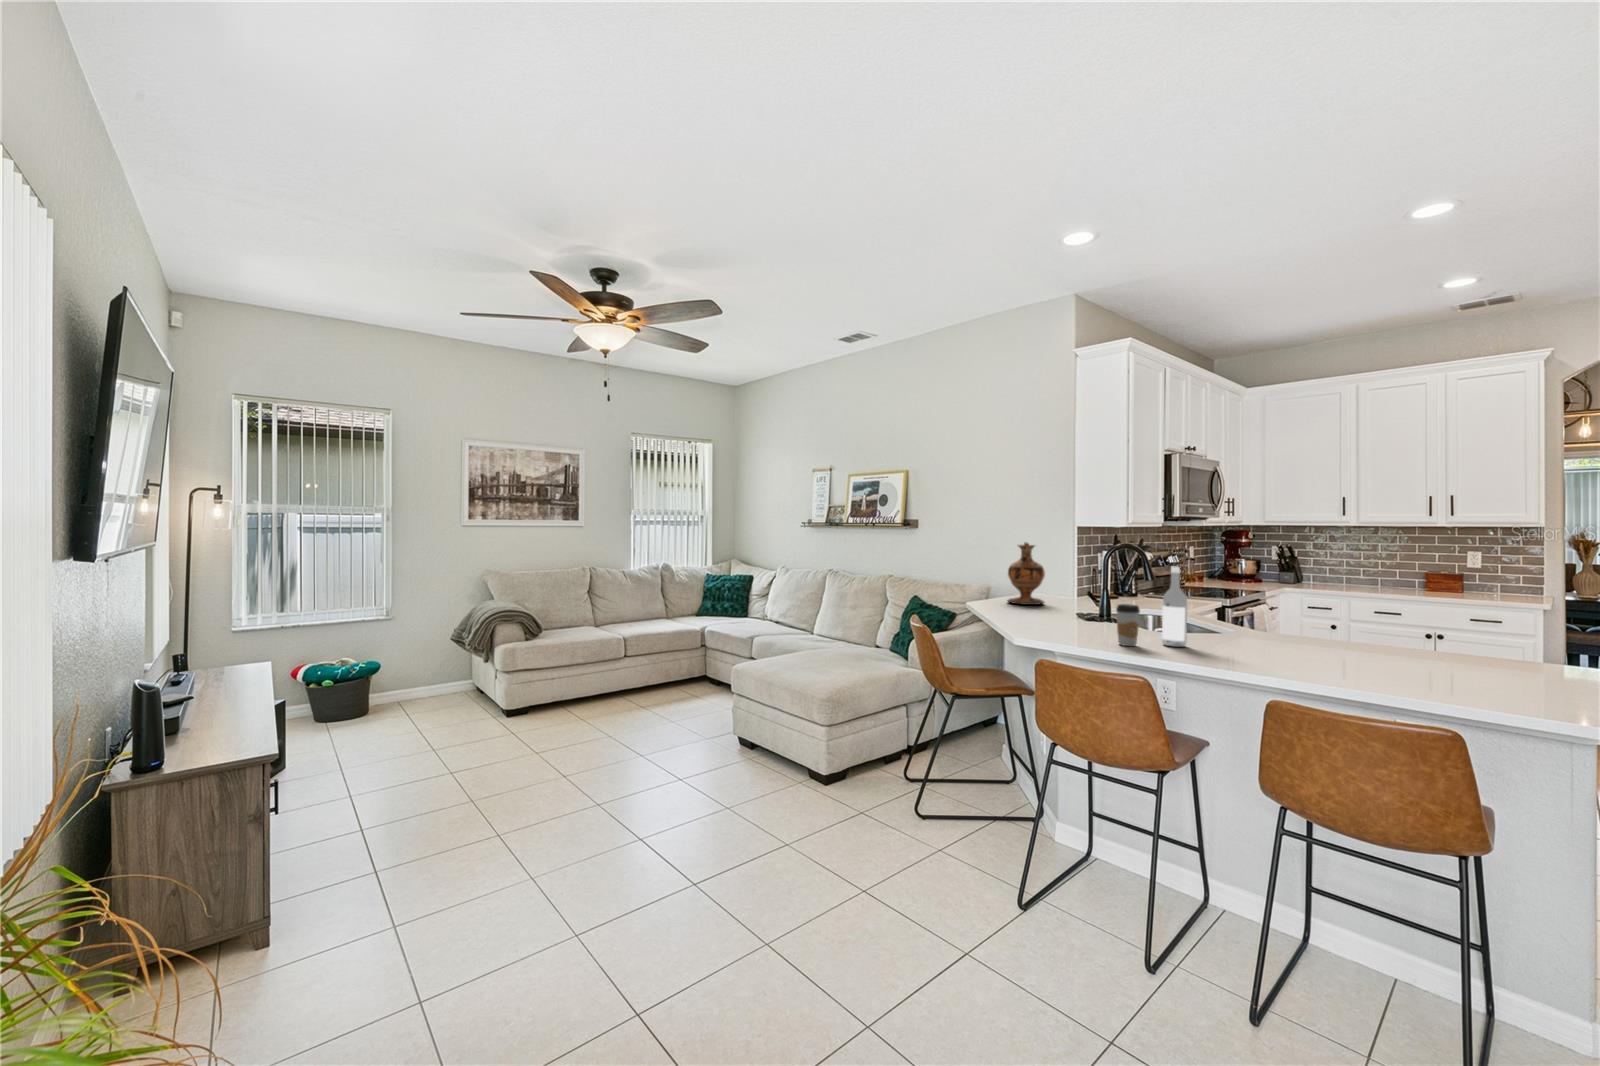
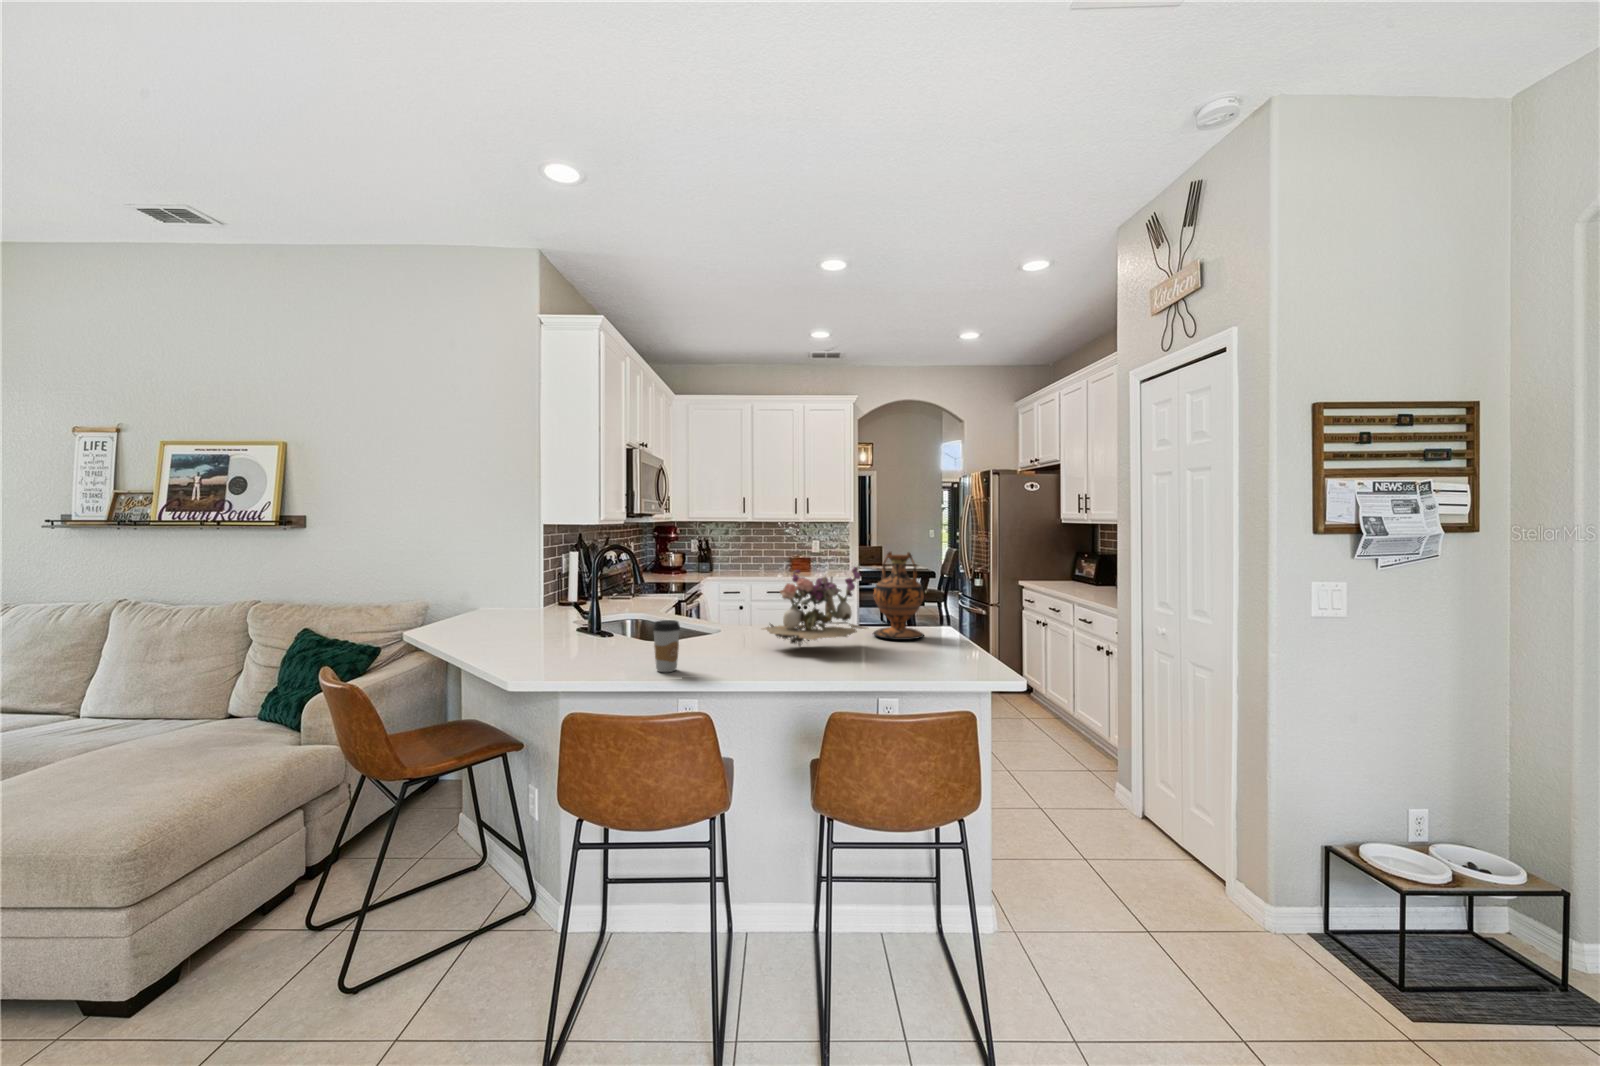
vase: present [1007,543,1045,605] -> present [873,552,924,640]
wine bottle: present [1162,567,1187,647] -> none [697,571,722,663]
flower arrangement: none [1242,571,1376,651] -> present [763,567,868,646]

